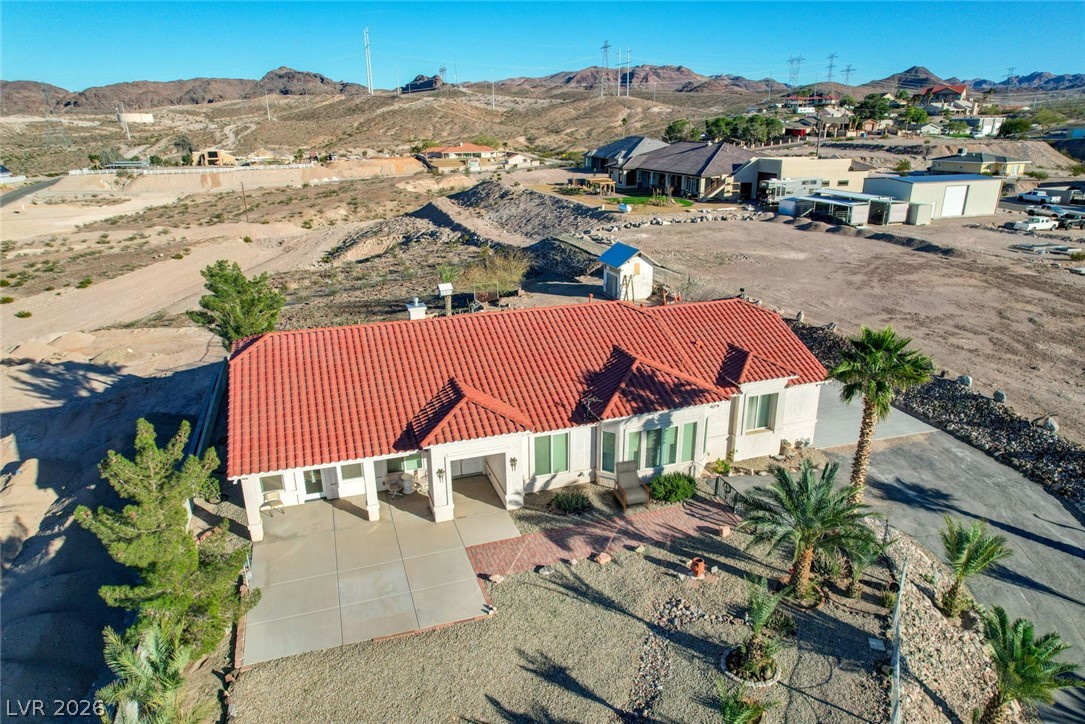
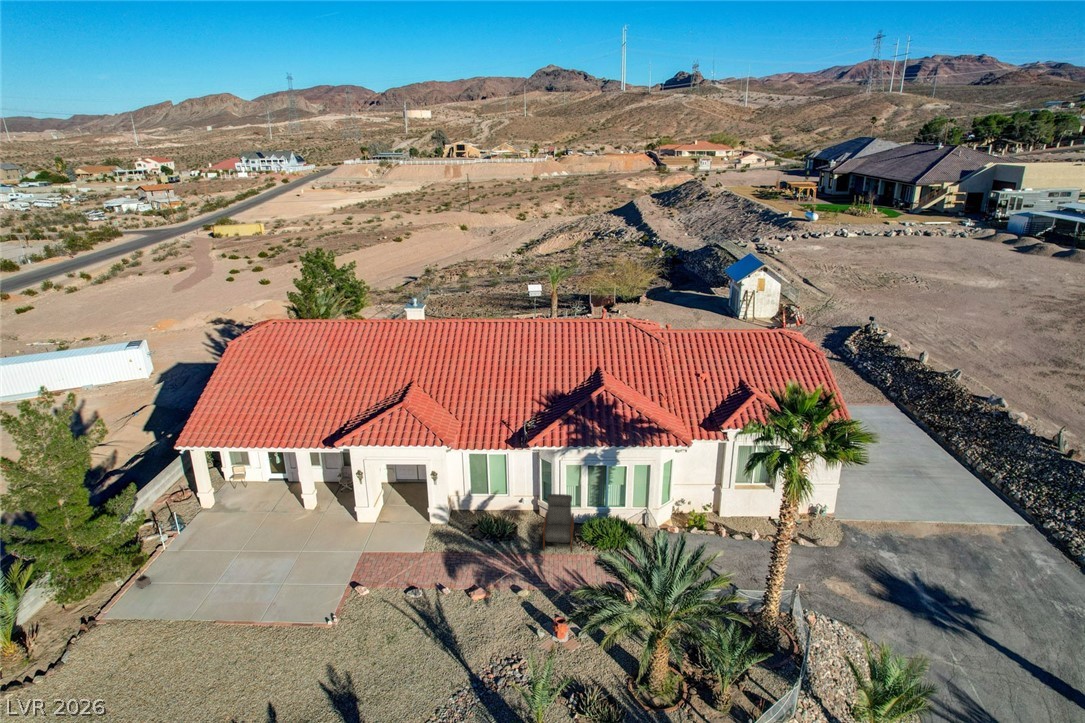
potted tree: none [237,595,260,631] -> present [131,556,151,588]

